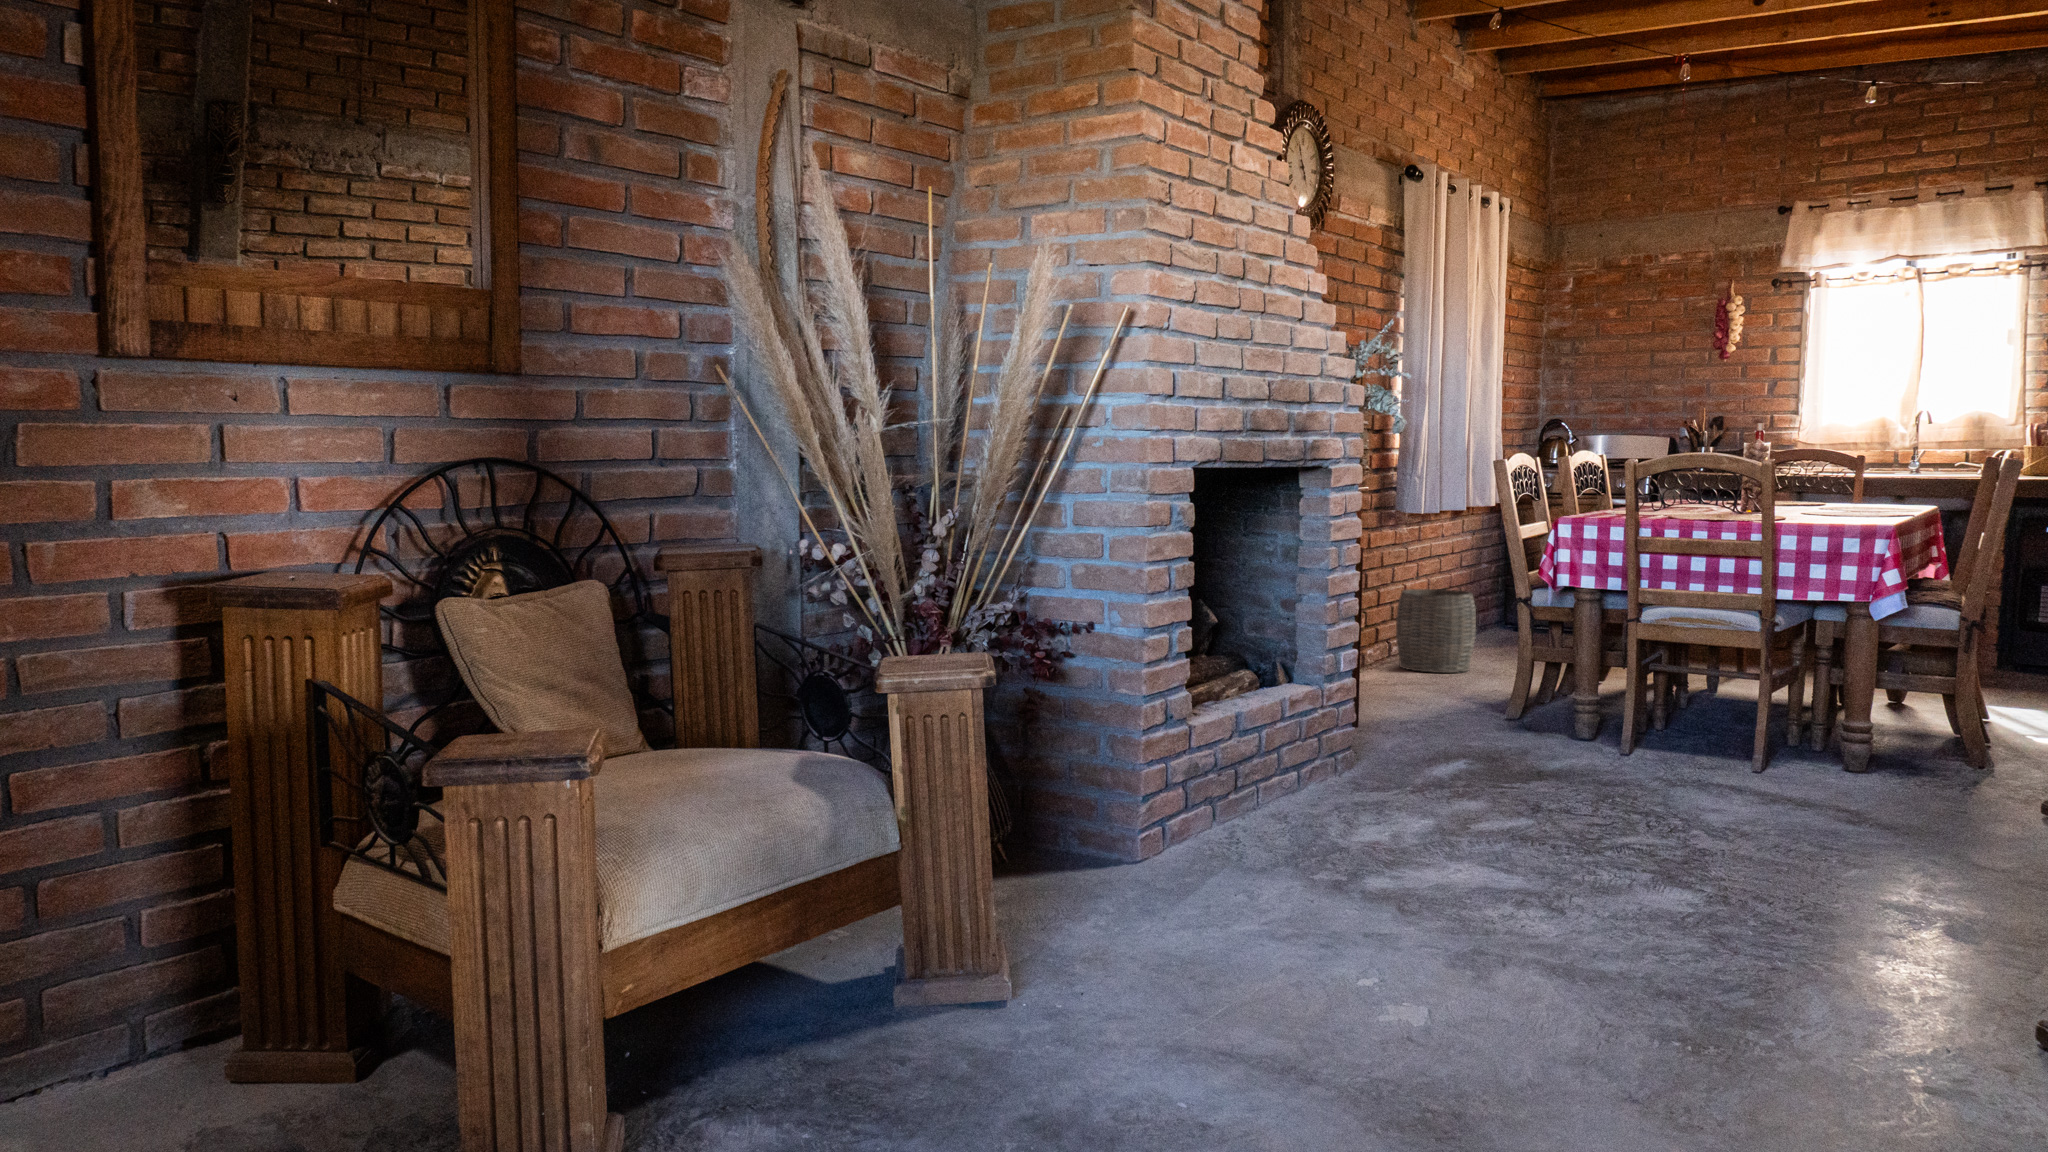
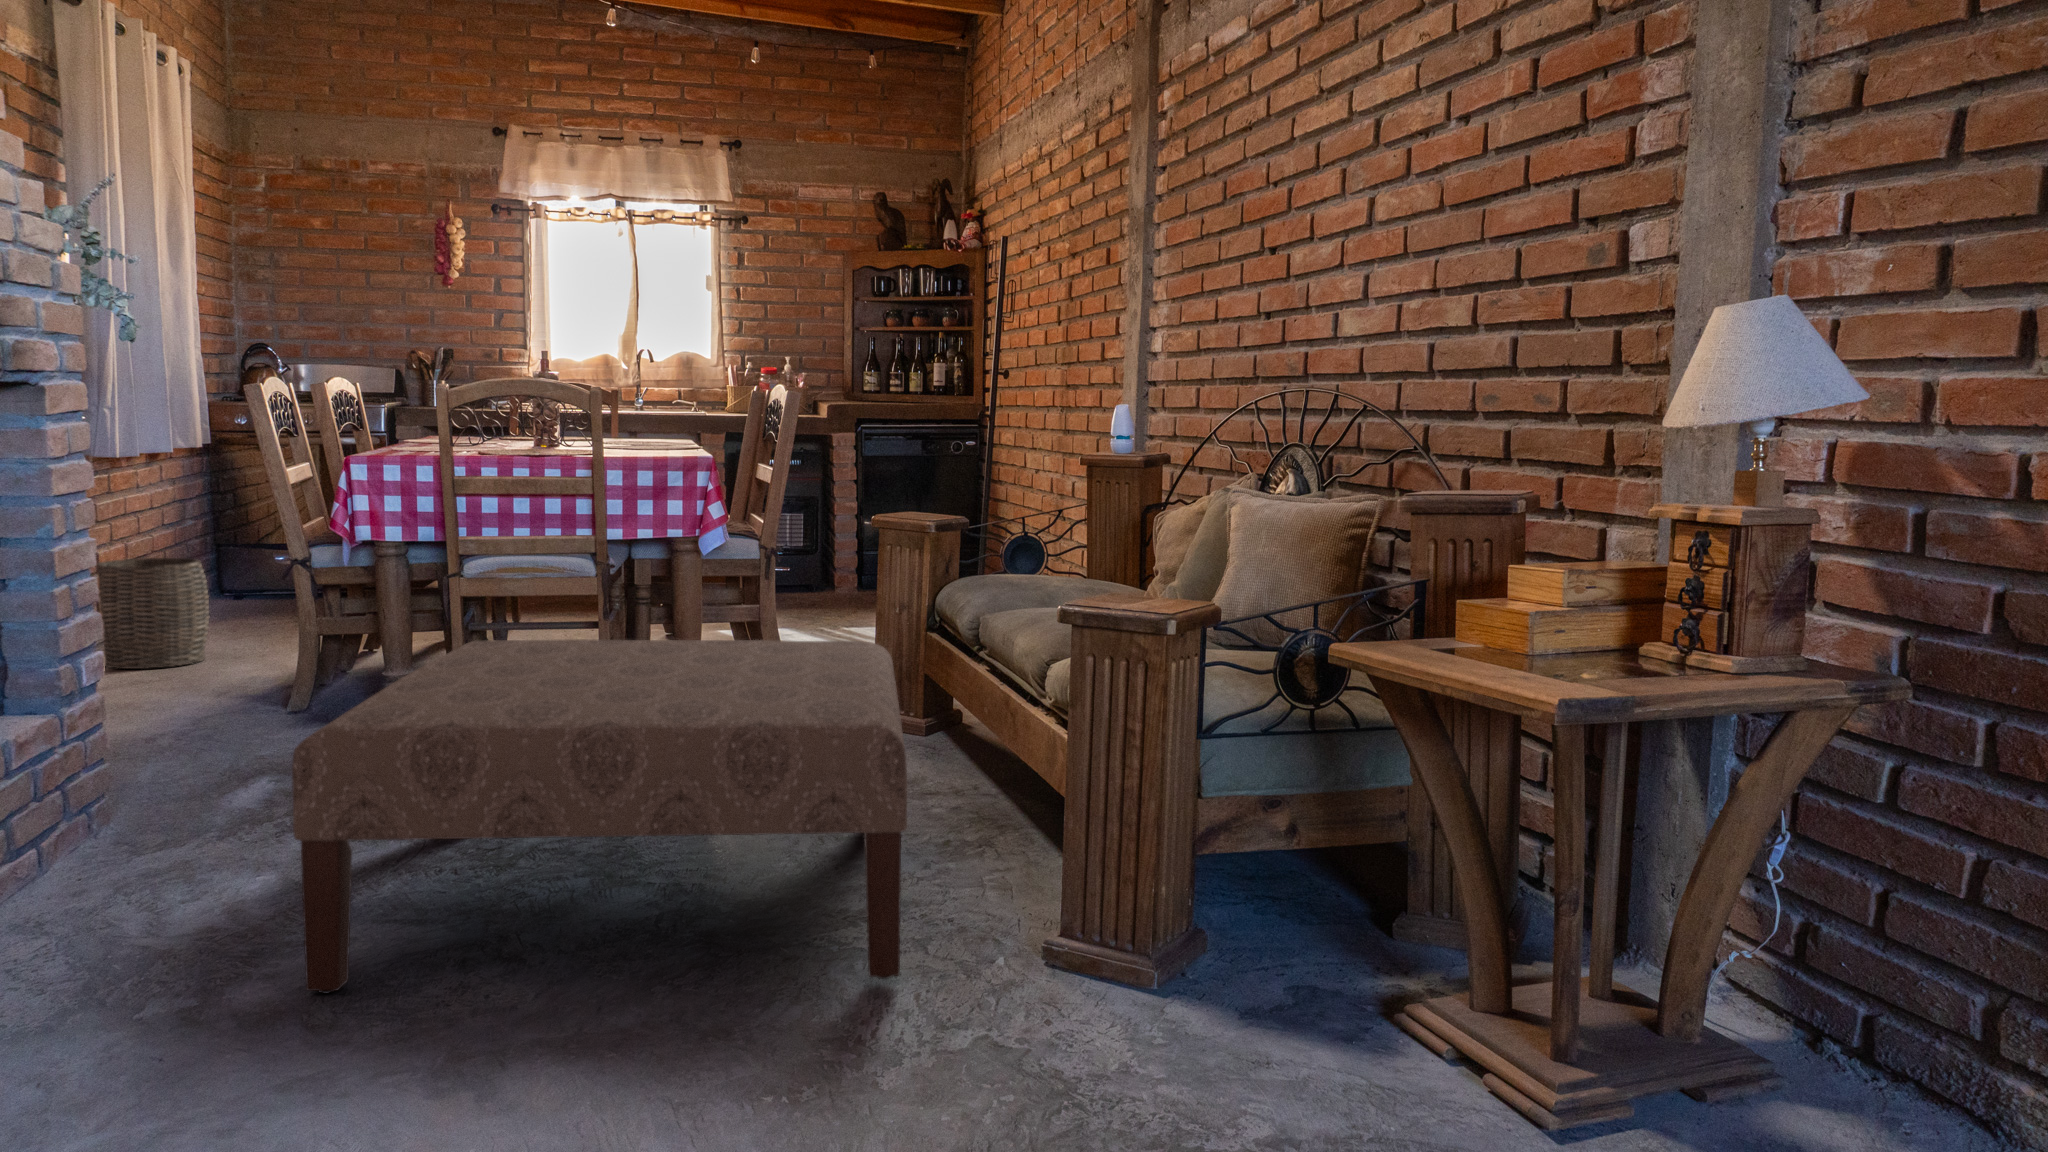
ottoman: none [1408,672,2010,1016] -> present [292,639,907,993]

